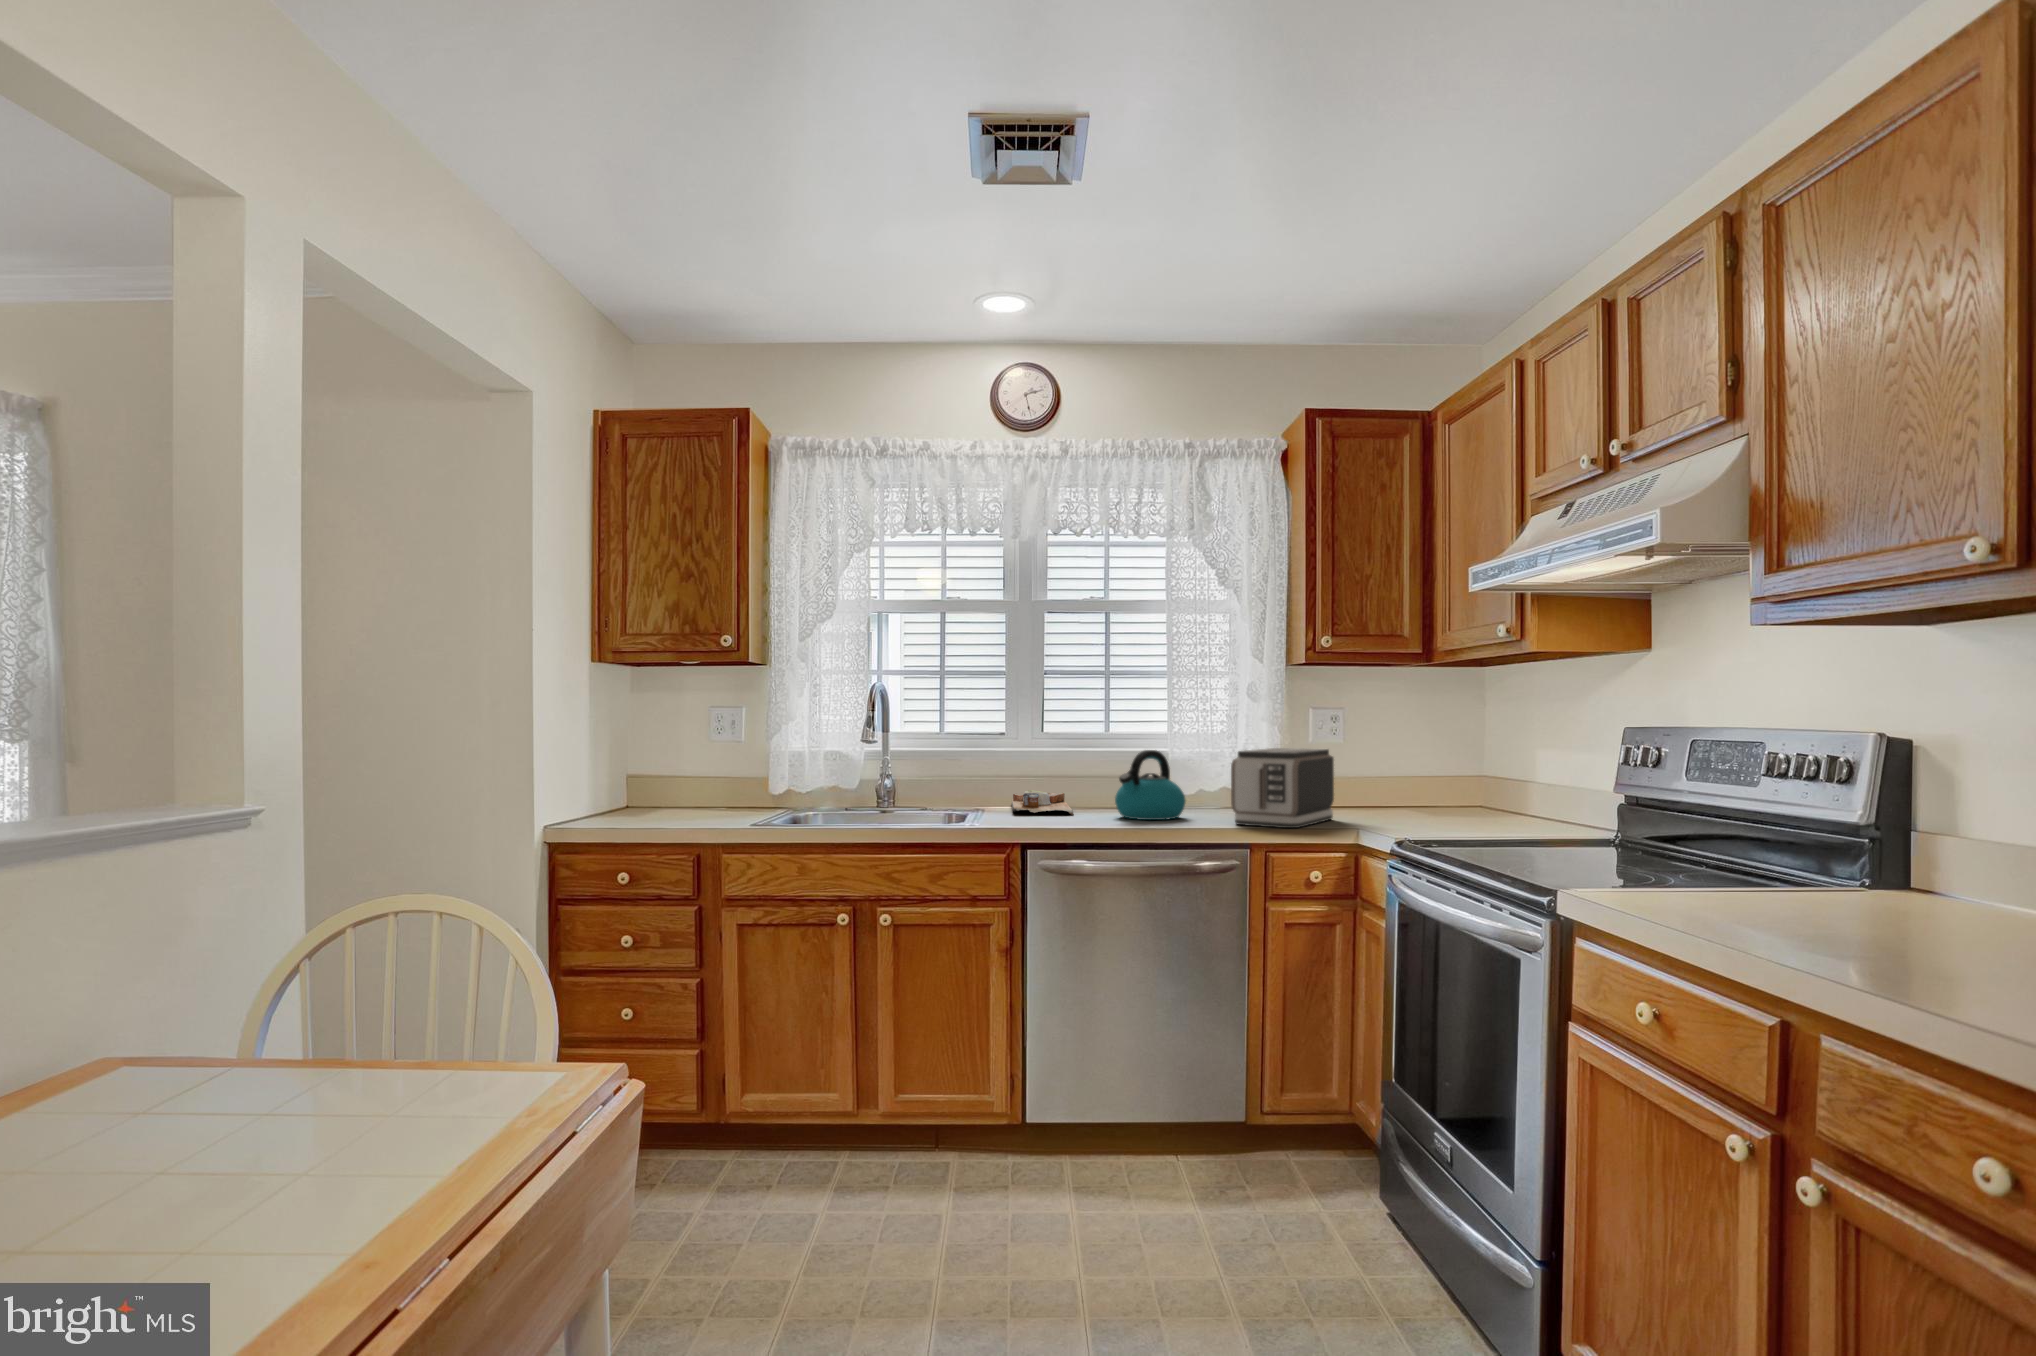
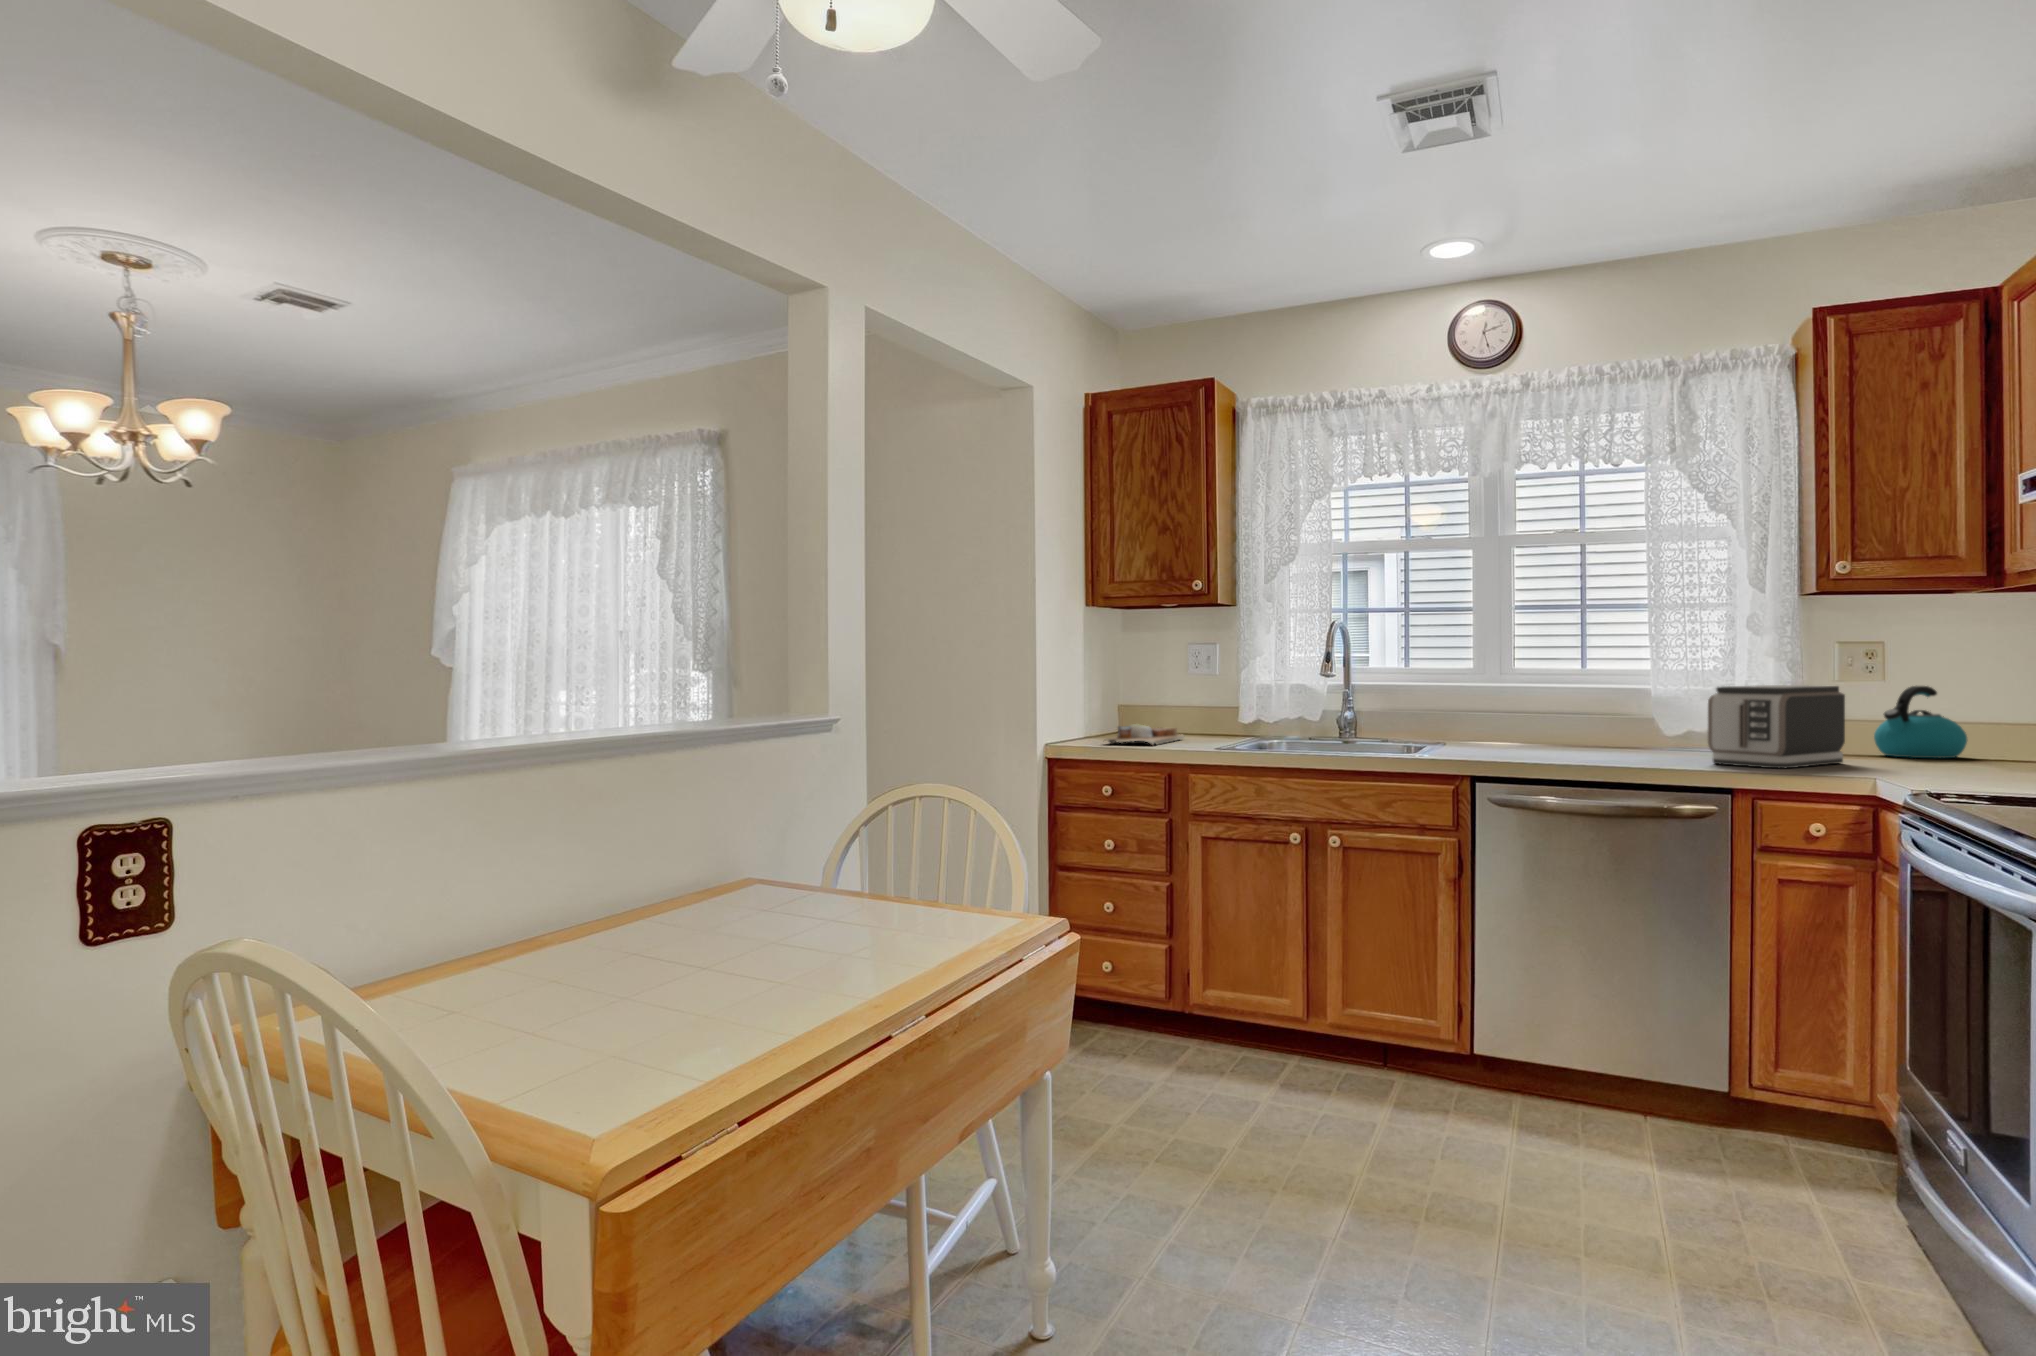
kettle: present [1115,750,1186,820] -> present [1874,686,1967,758]
cutting board: present [1012,790,1074,815] -> present [1107,724,1184,745]

